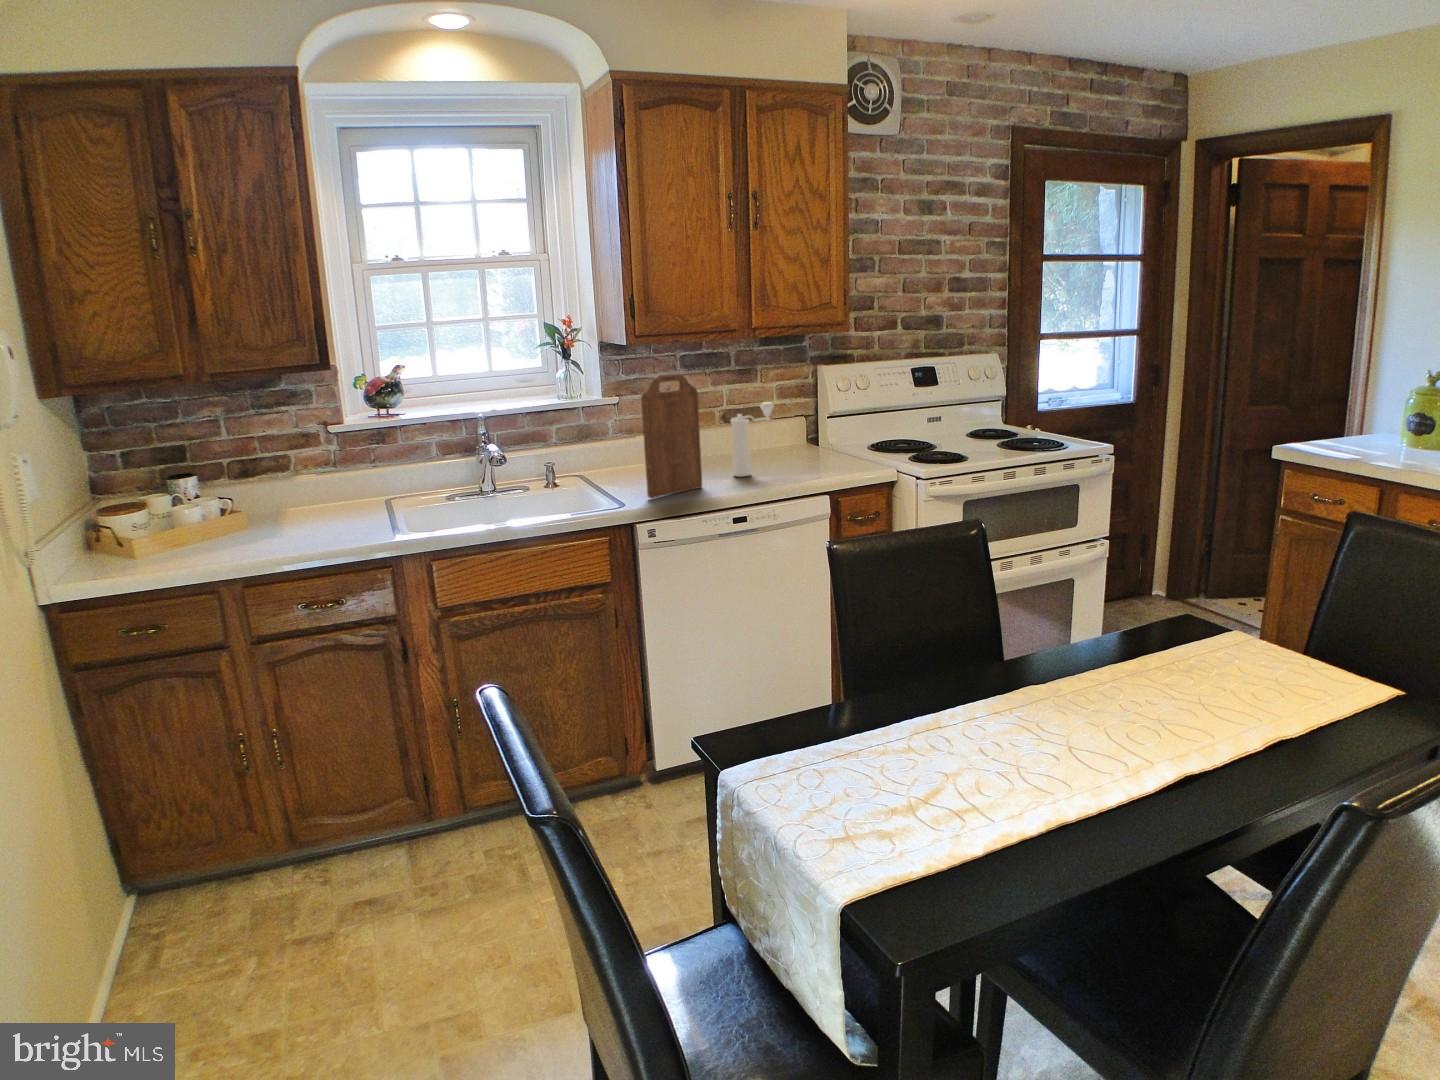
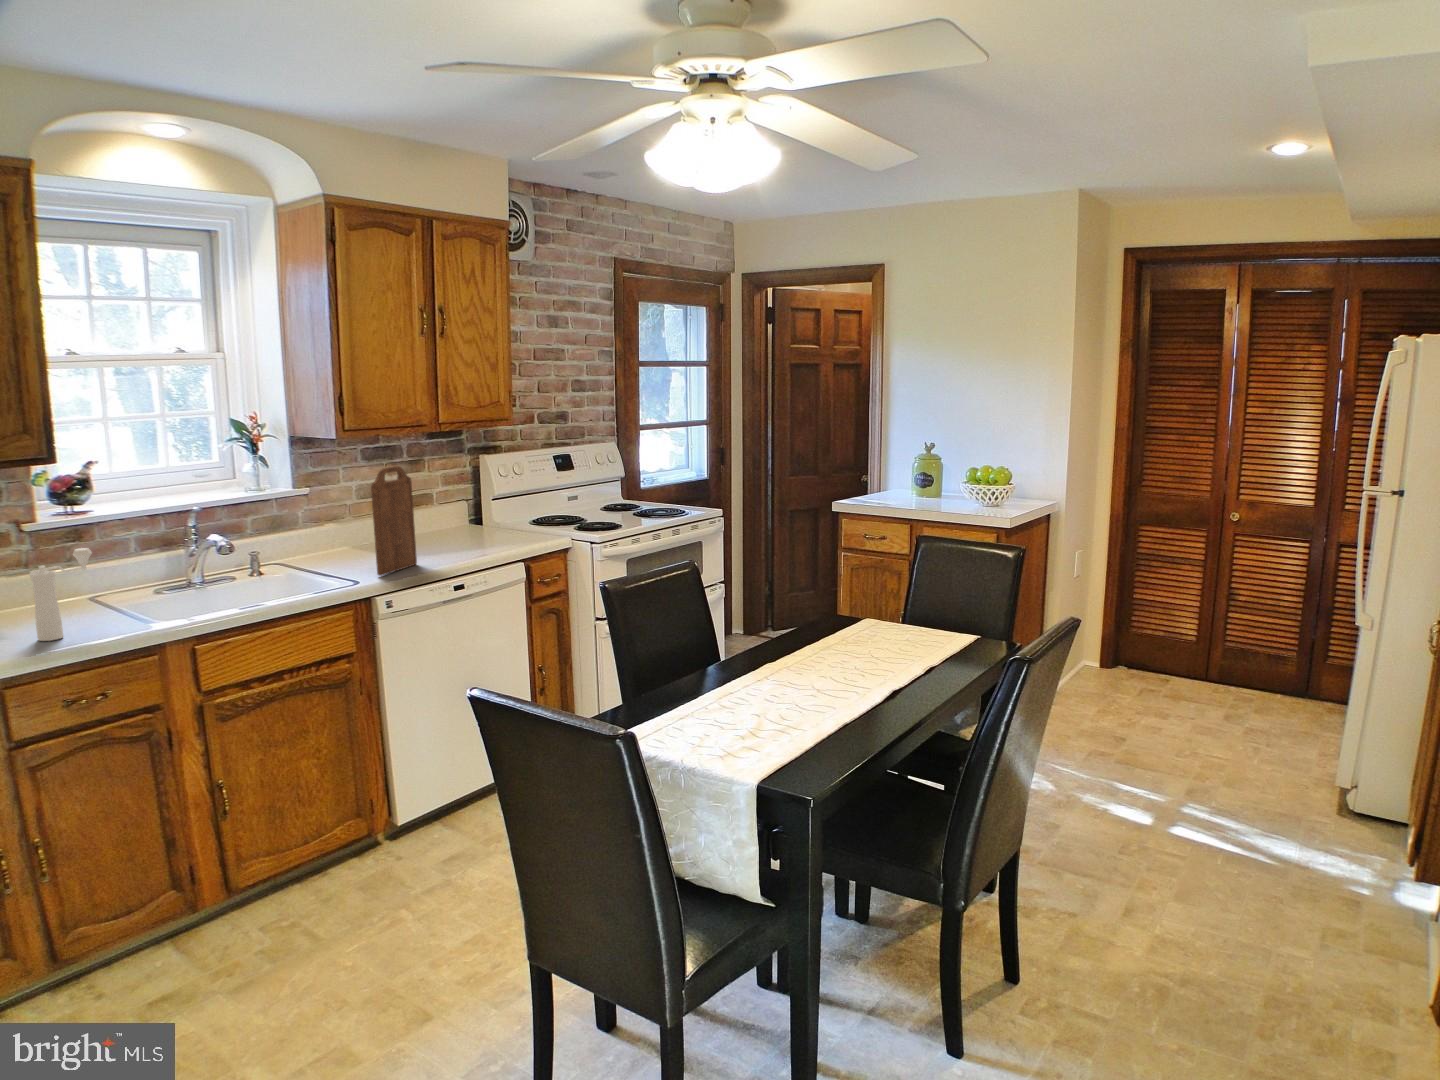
pepper mill: present [731,402,774,477] -> present [30,548,92,641]

